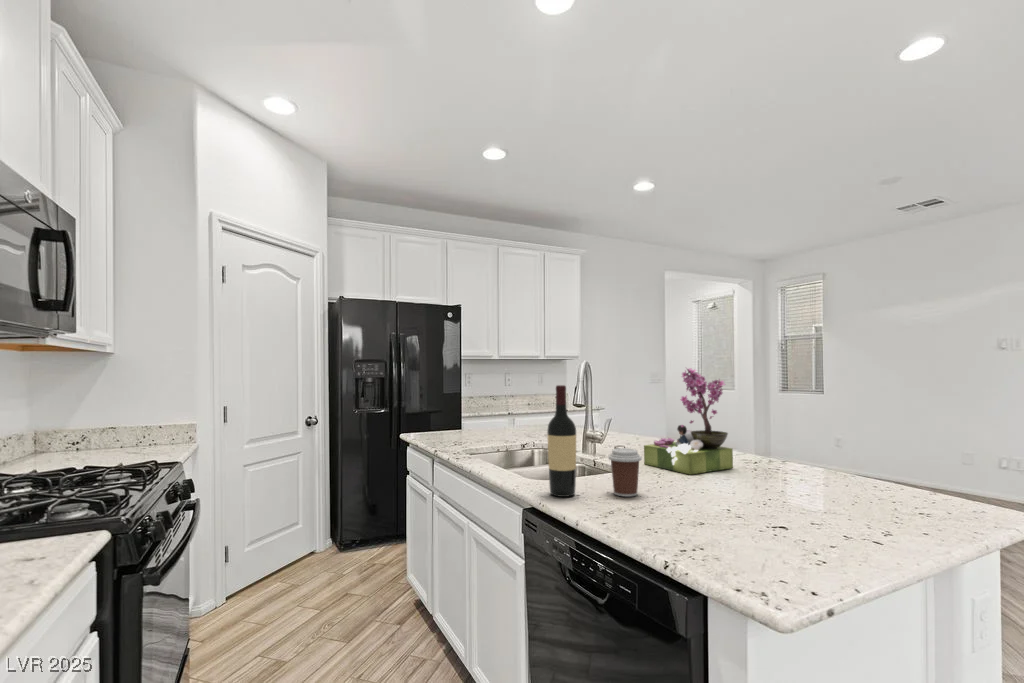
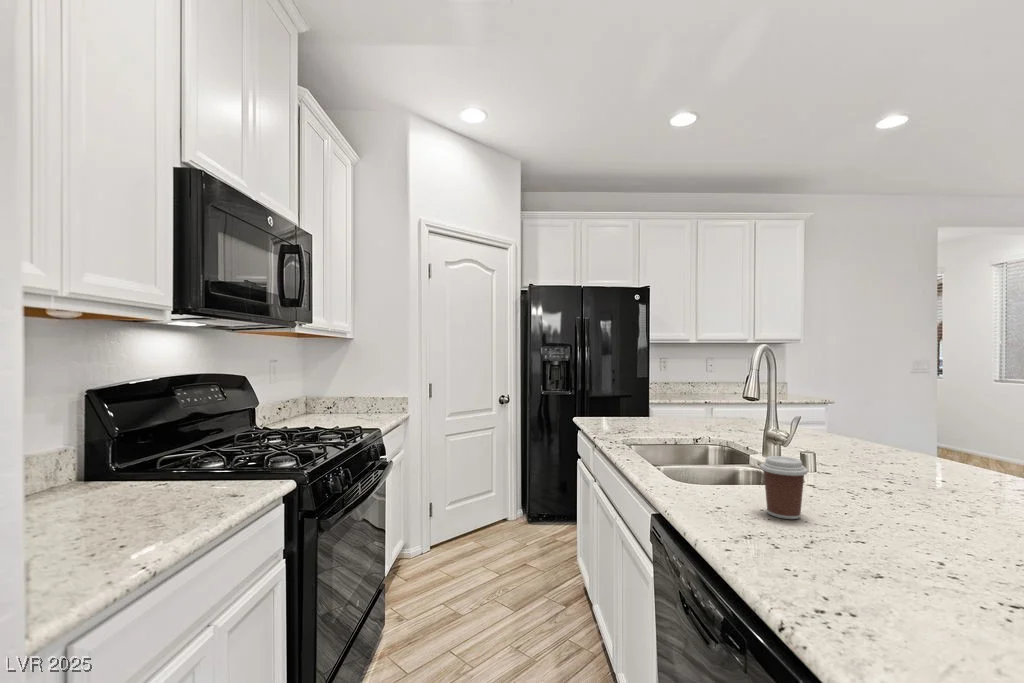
flower arrangement: present [644,368,733,474] -> none [837,355,981,500]
wine bottle: present [547,385,576,497] -> none [681,375,717,507]

